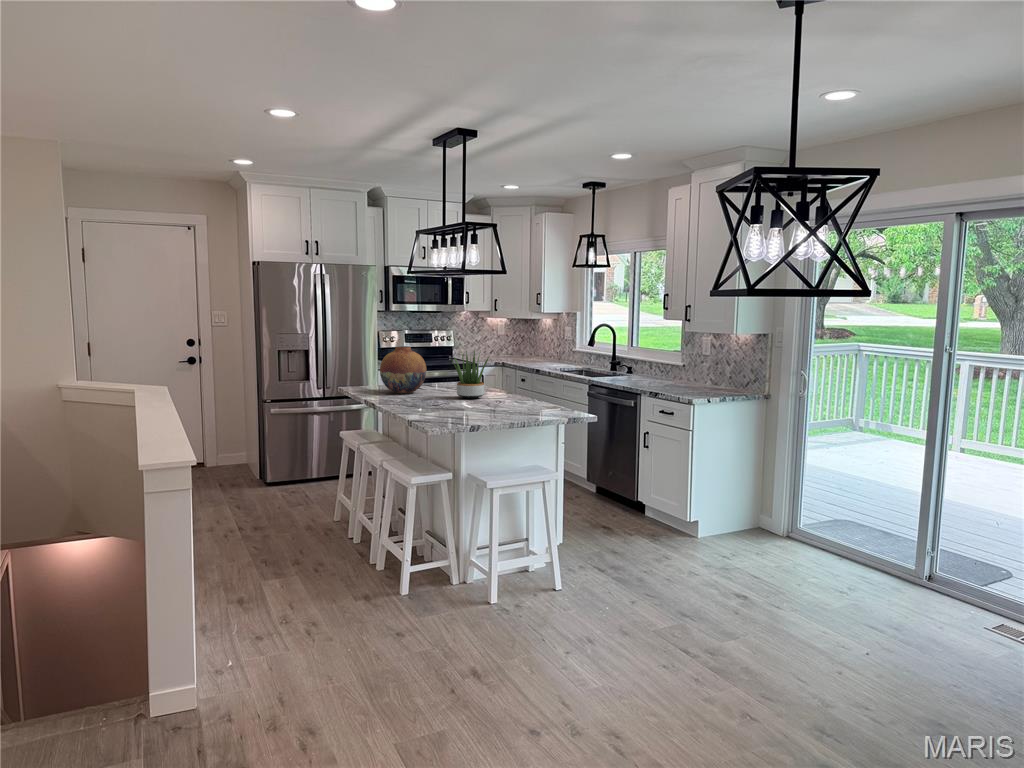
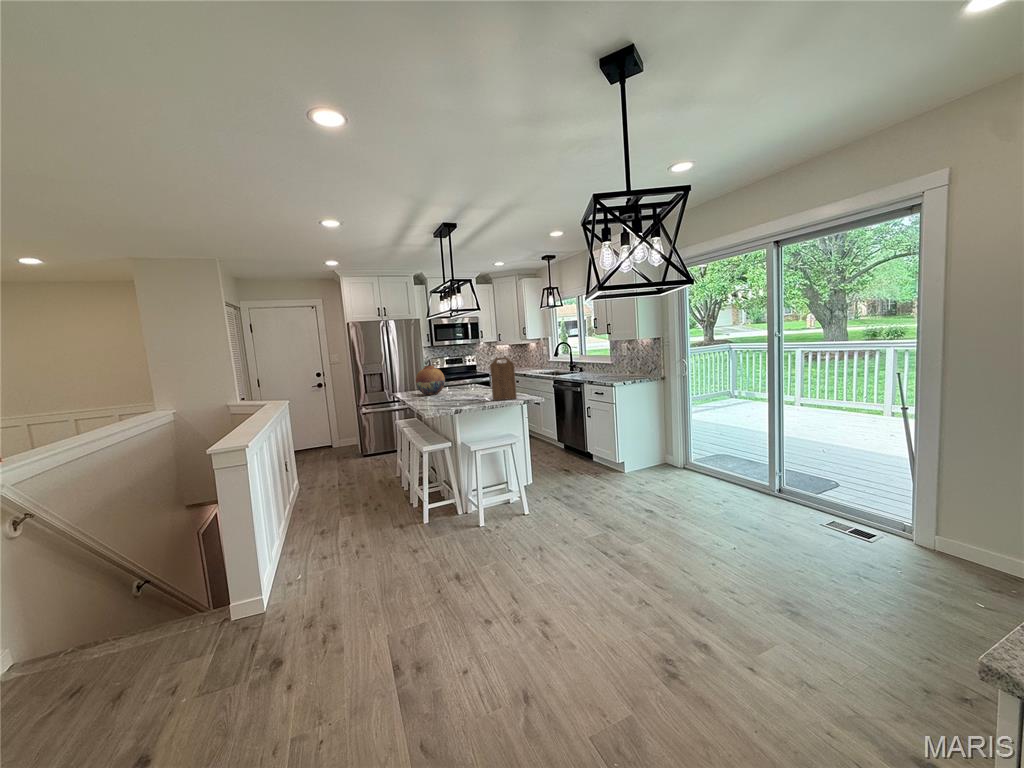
cutting board: none [517,347,555,412] -> present [490,357,517,400]
potted plant: present [451,351,489,399] -> none [454,363,482,395]

